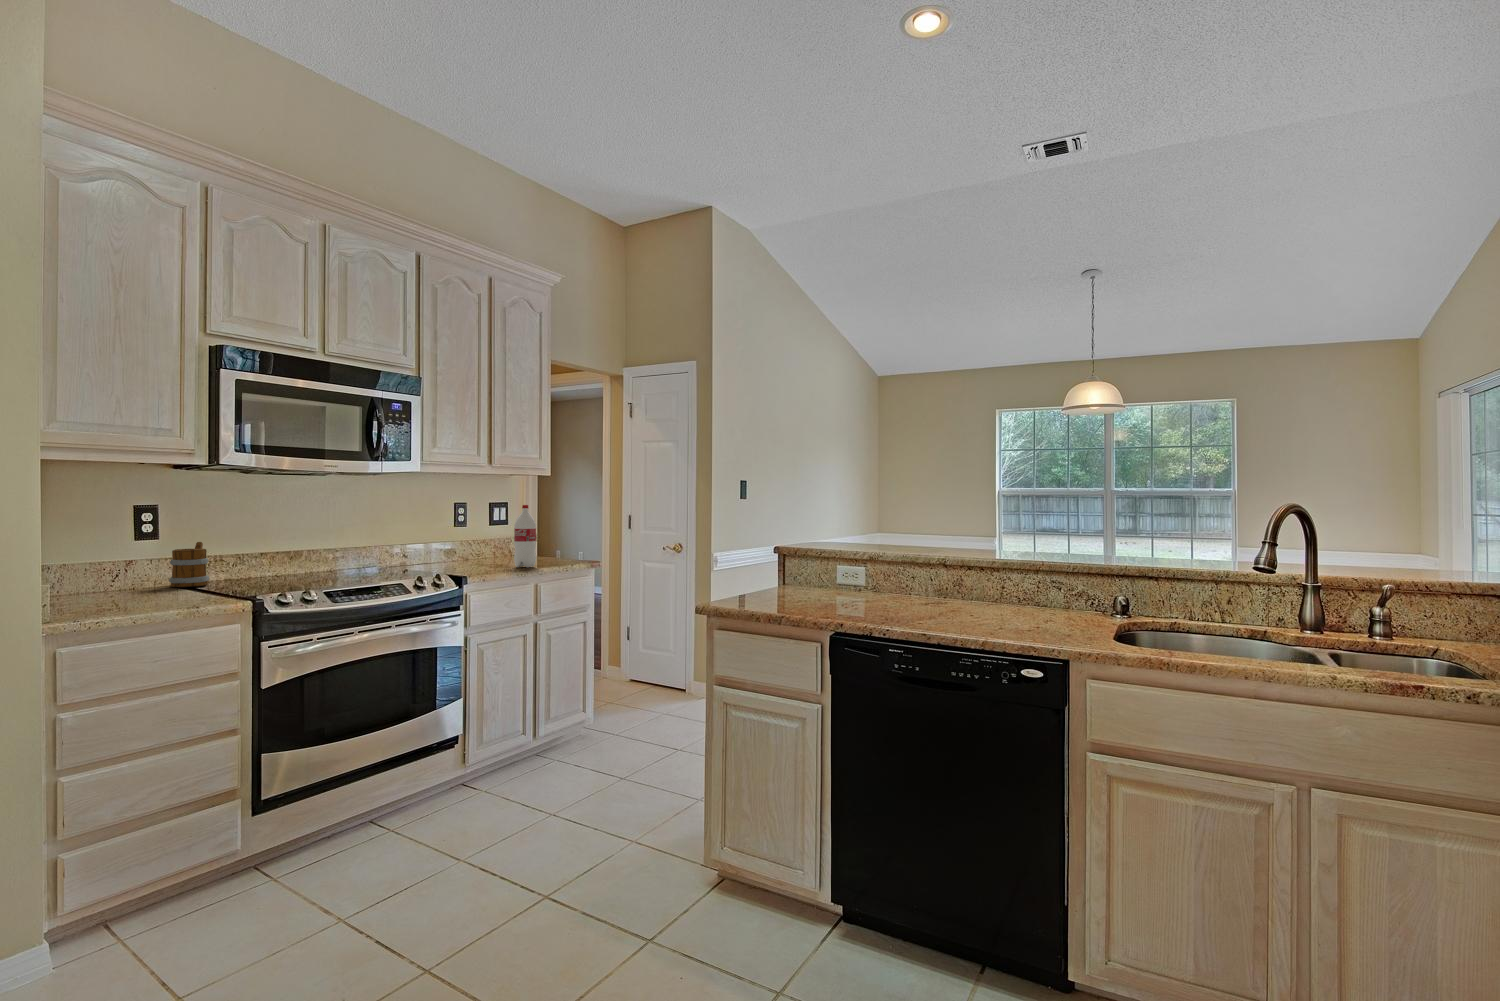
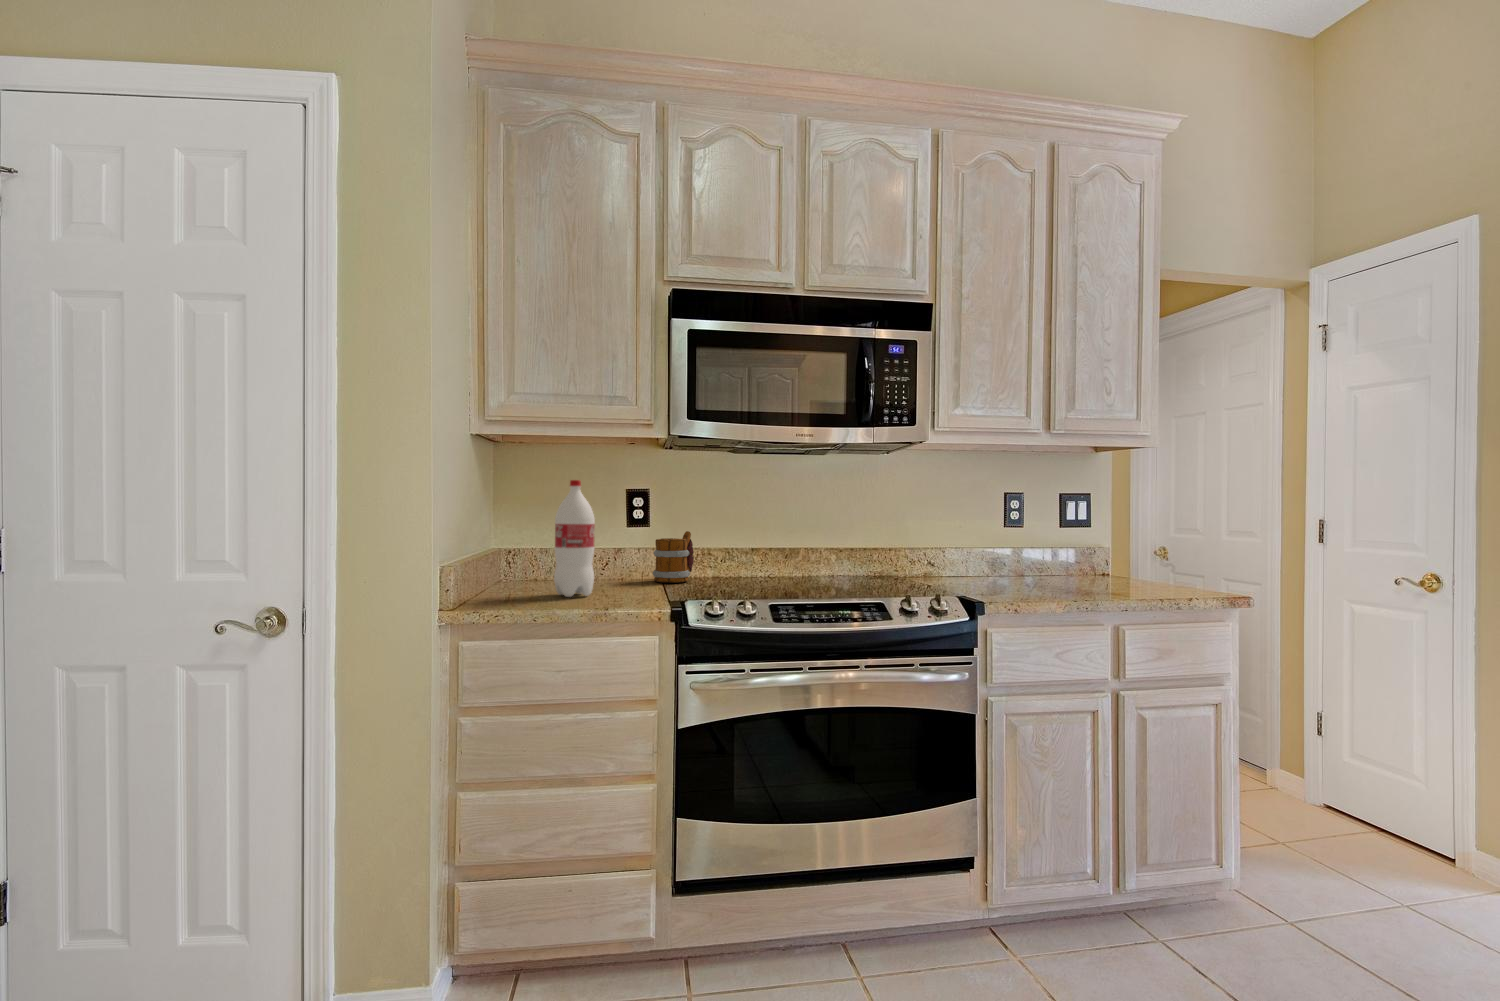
bottle: present [514,505,536,568] -> present [554,480,595,597]

